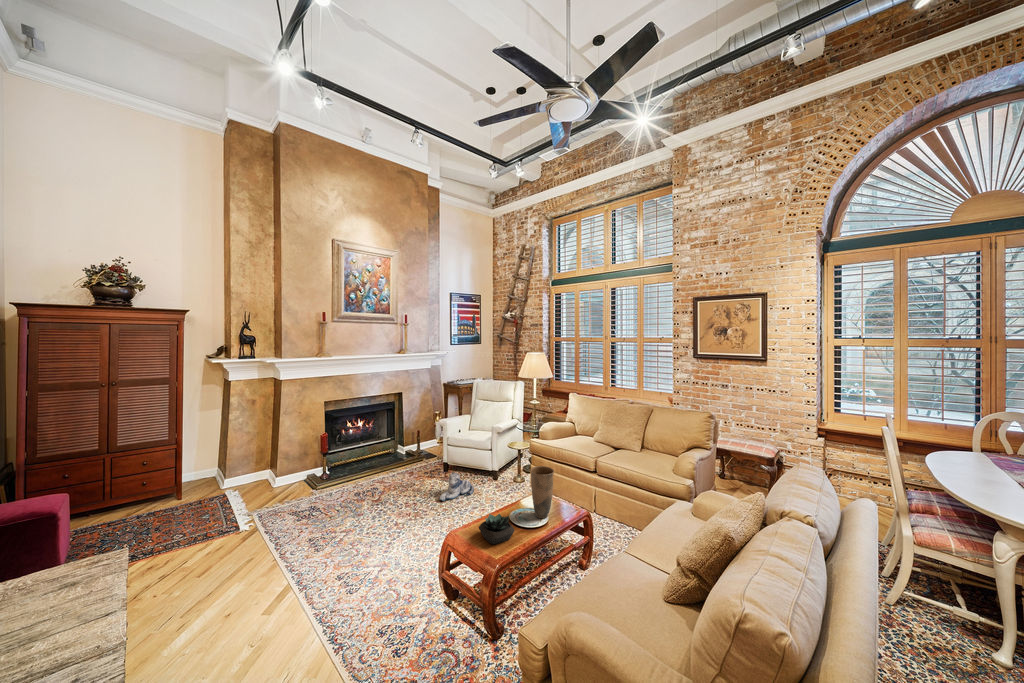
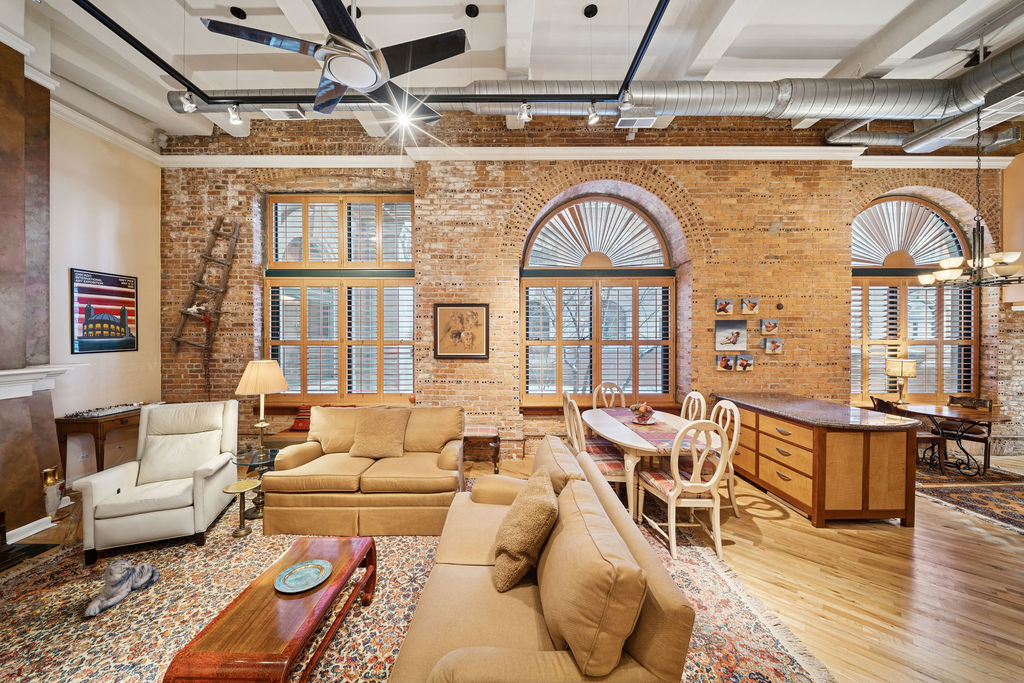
vase: present [530,466,554,518] -> none [295,503,329,570]
succulent plant: present [479,514,515,544] -> none [222,587,284,638]

